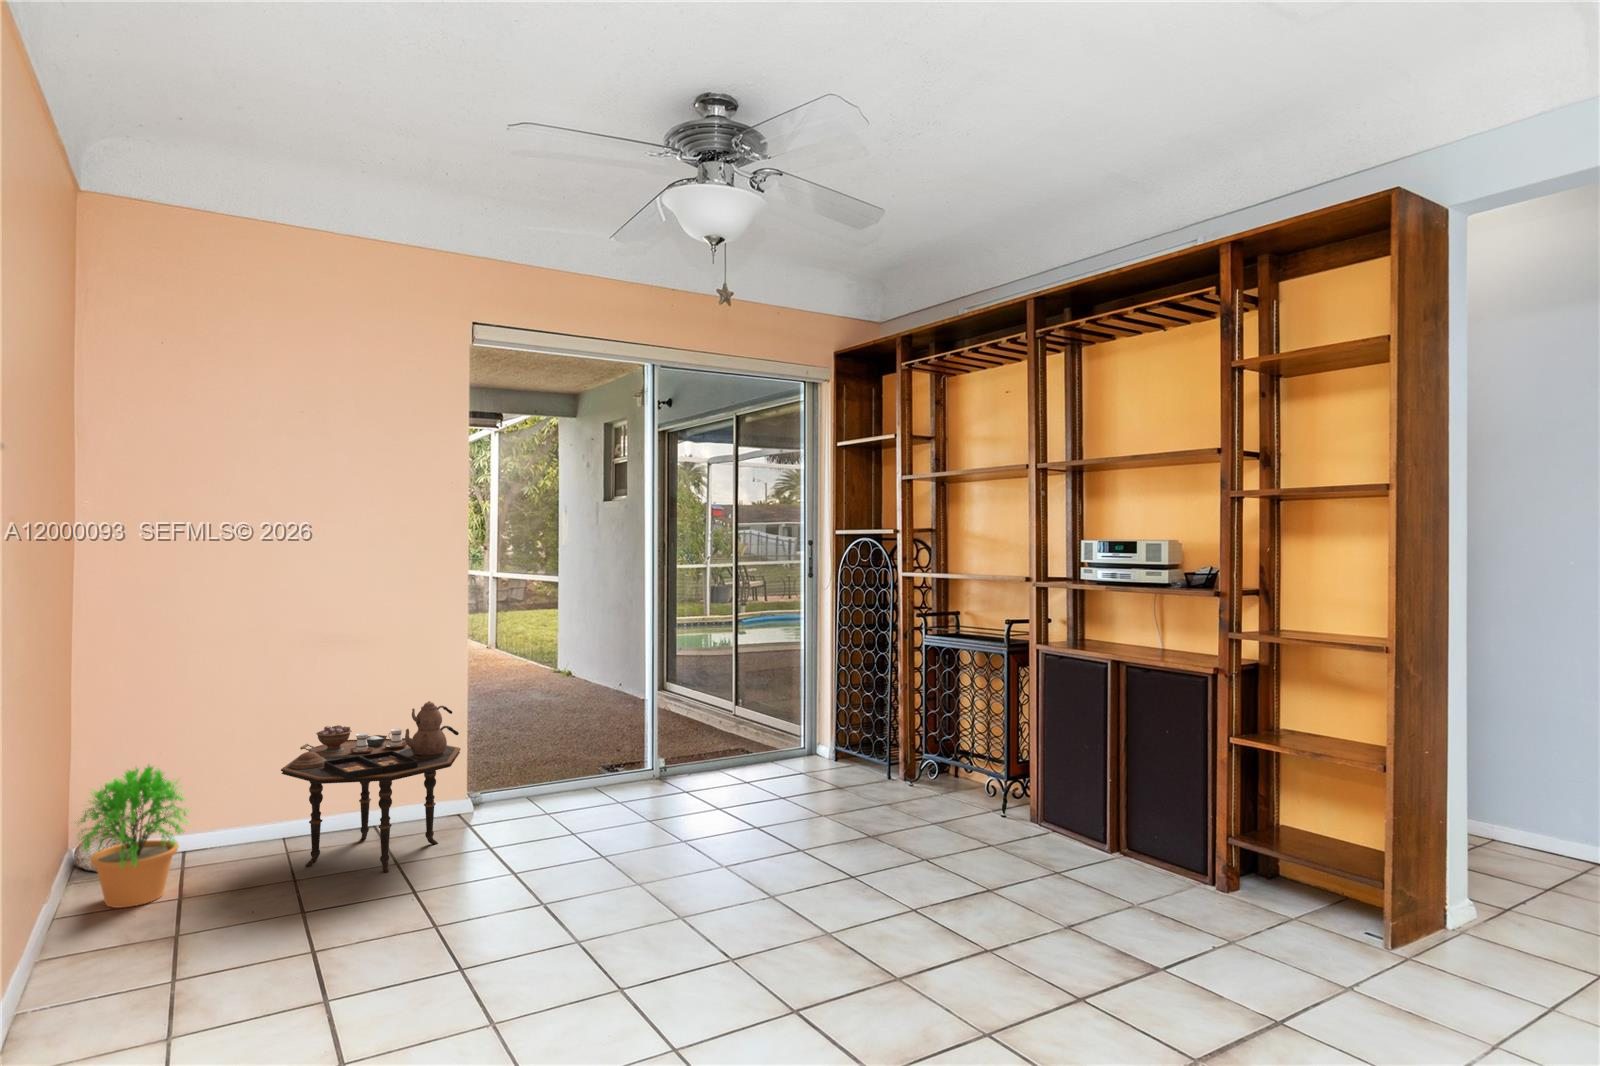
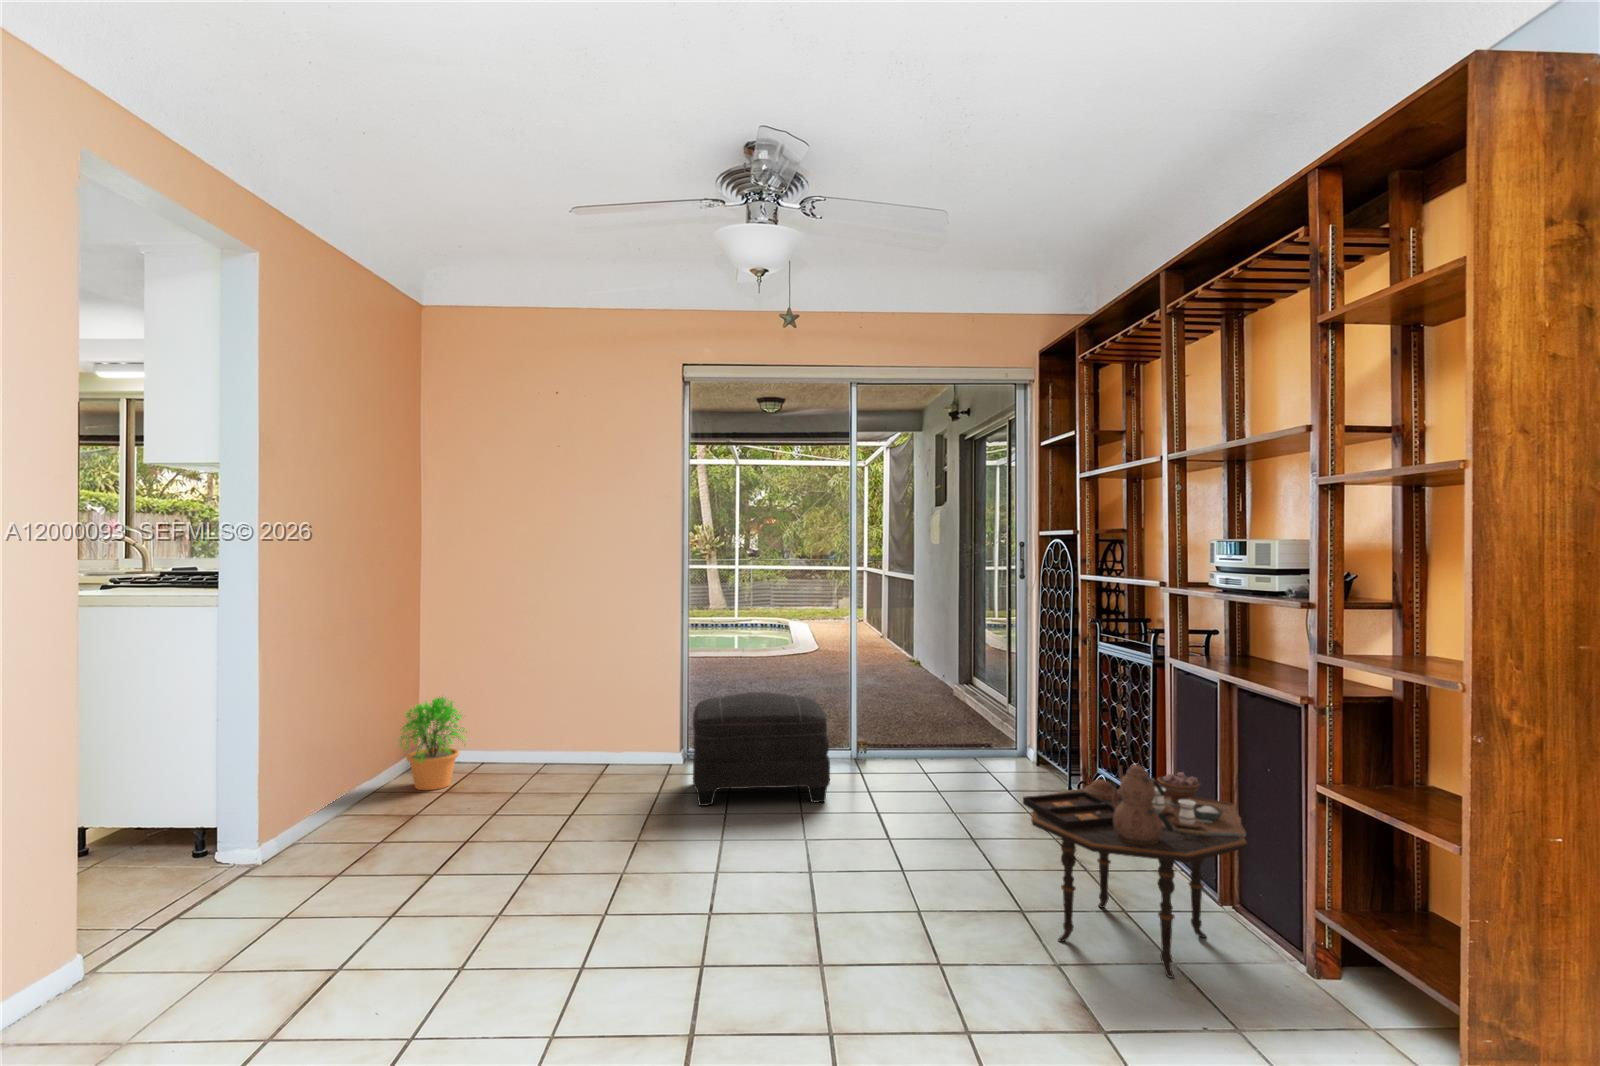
side table: present [281,701,460,872] -> present [1023,764,1247,978]
ottoman: none [518,715,698,857] -> present [693,692,830,806]

